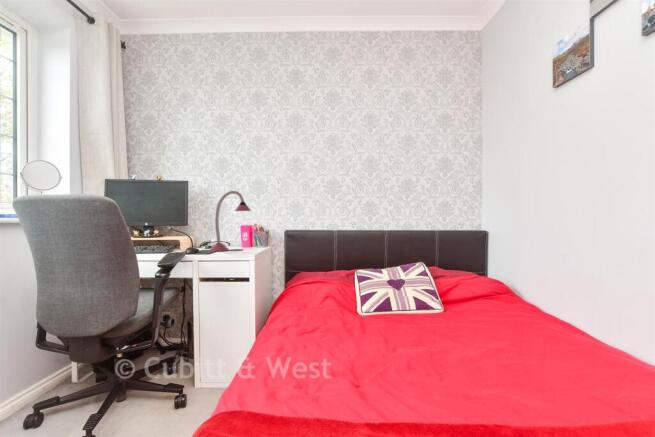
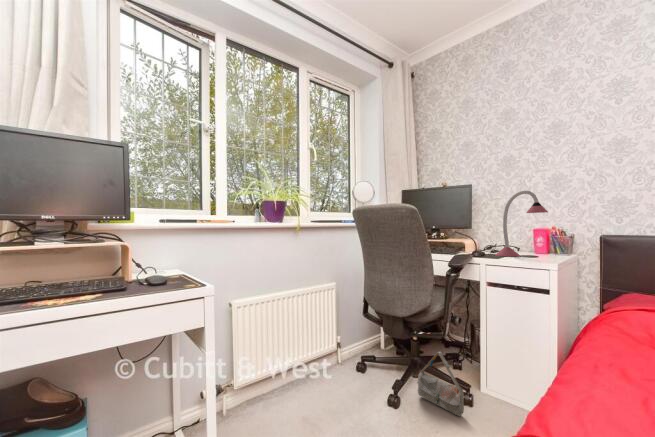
bag: none [119,361,173,422] -> present [417,352,464,416]

